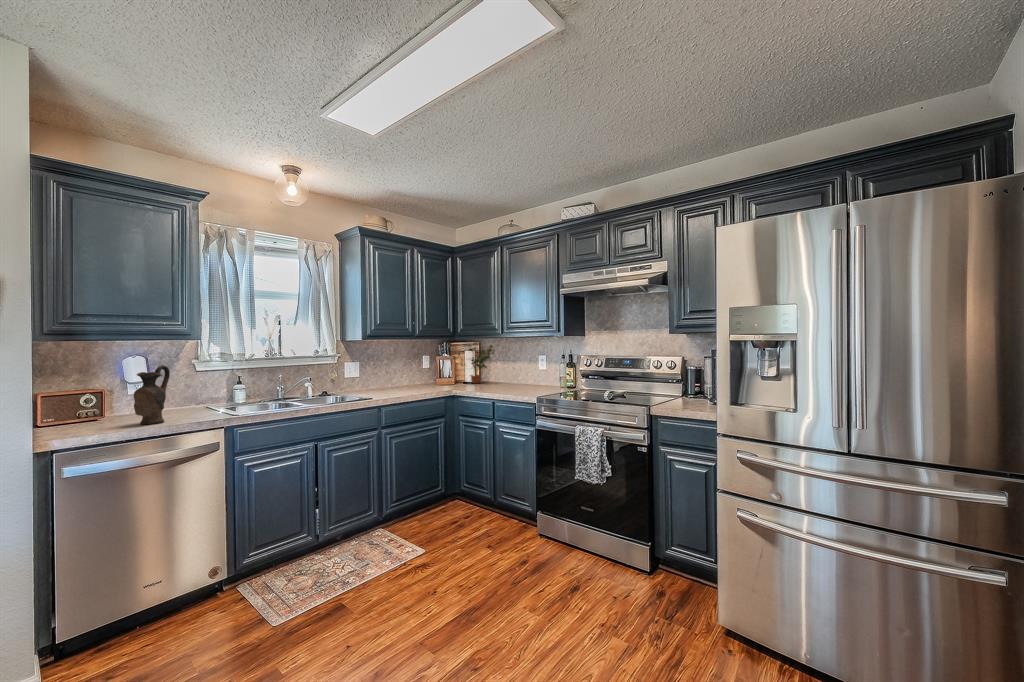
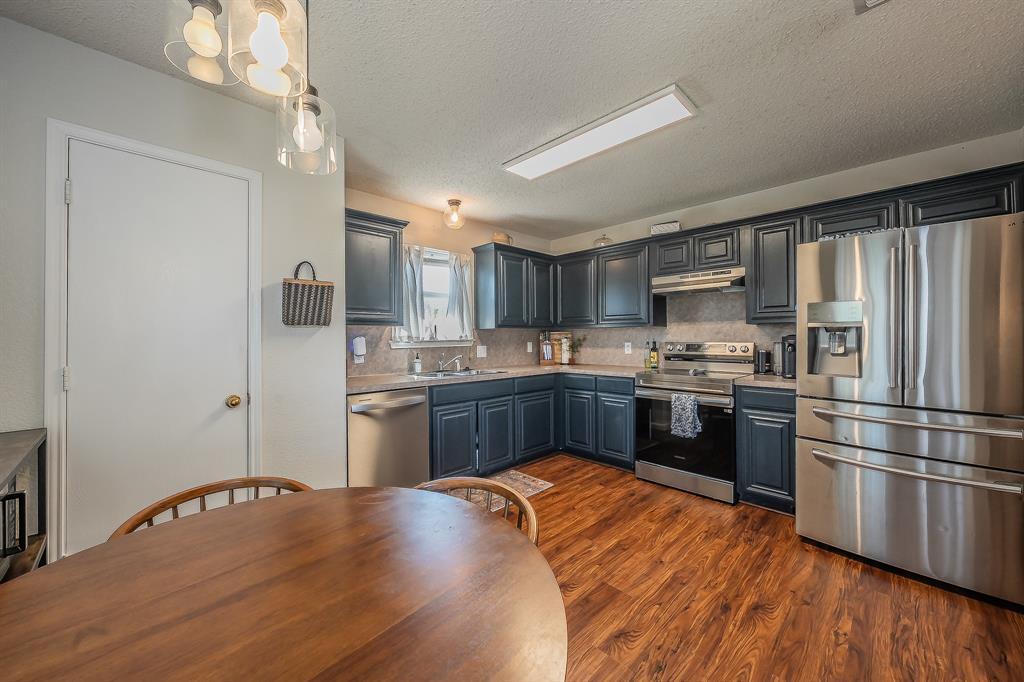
ceramic pitcher: present [134,365,170,424] -> none [370,343,388,382]

